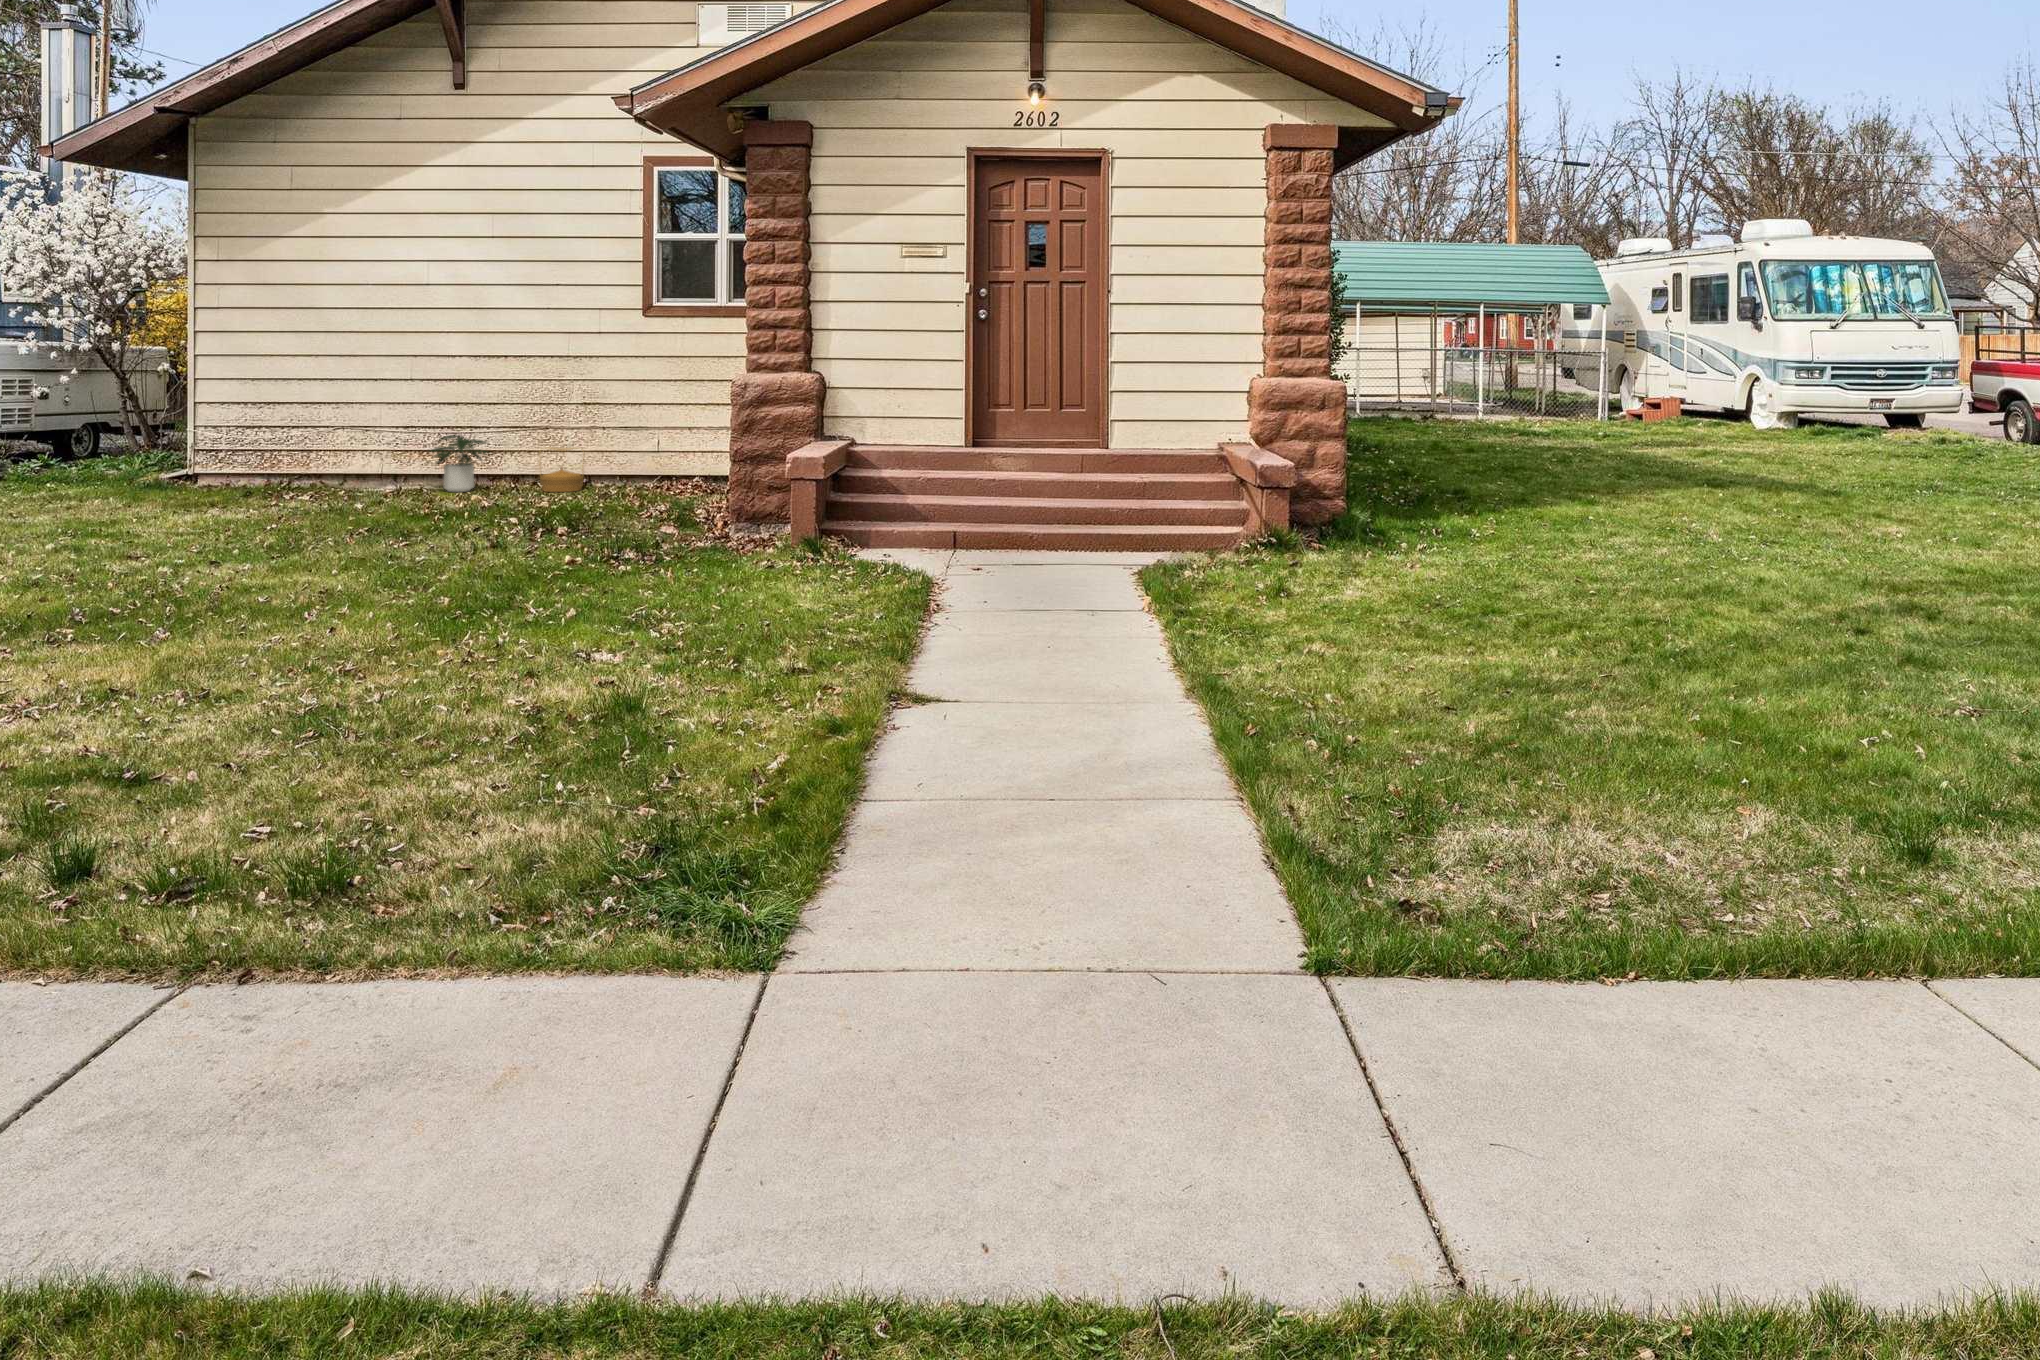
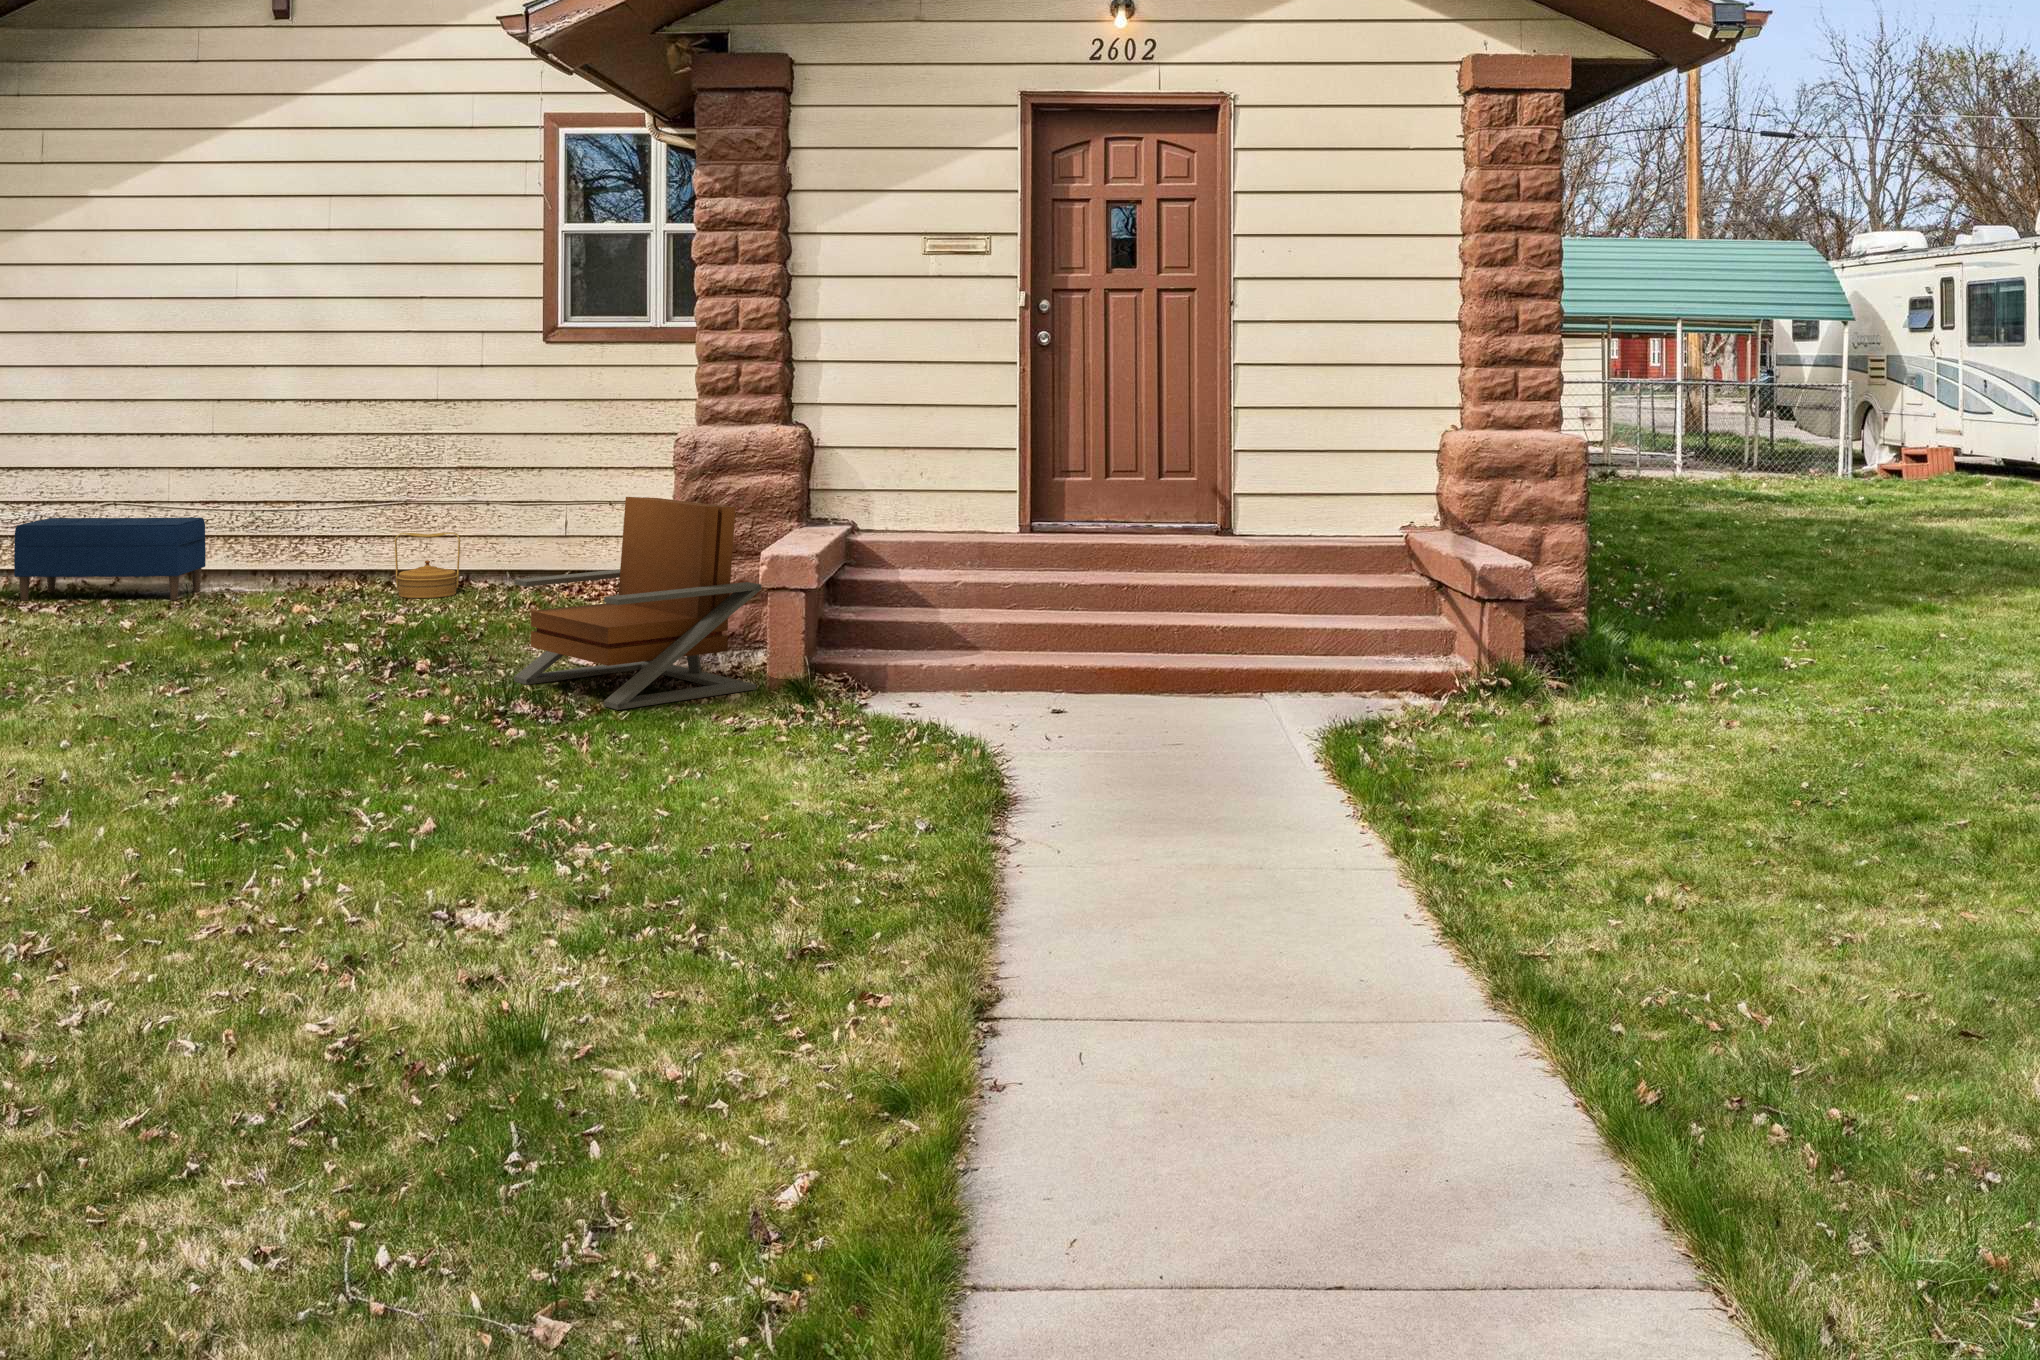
lounge chair: none [625,419,788,556] -> present [514,497,762,710]
potted plant: present [430,435,489,492] -> none [233,515,328,599]
bench: none [277,436,408,492] -> present [14,517,206,601]

